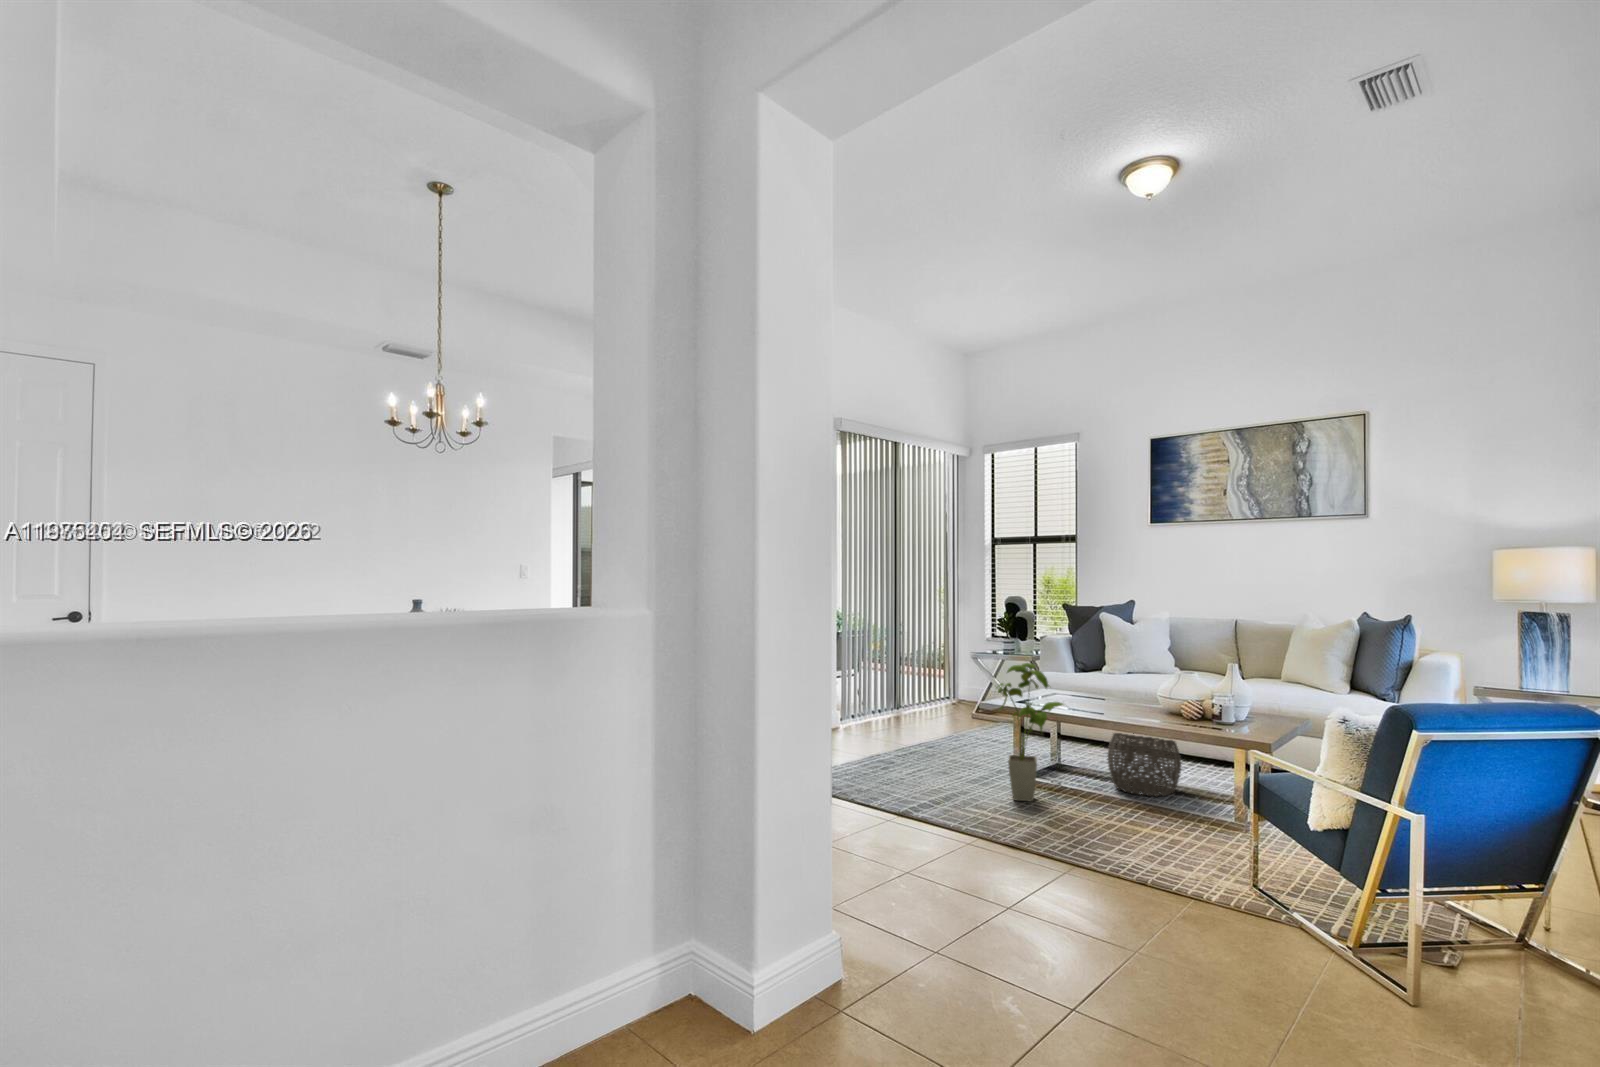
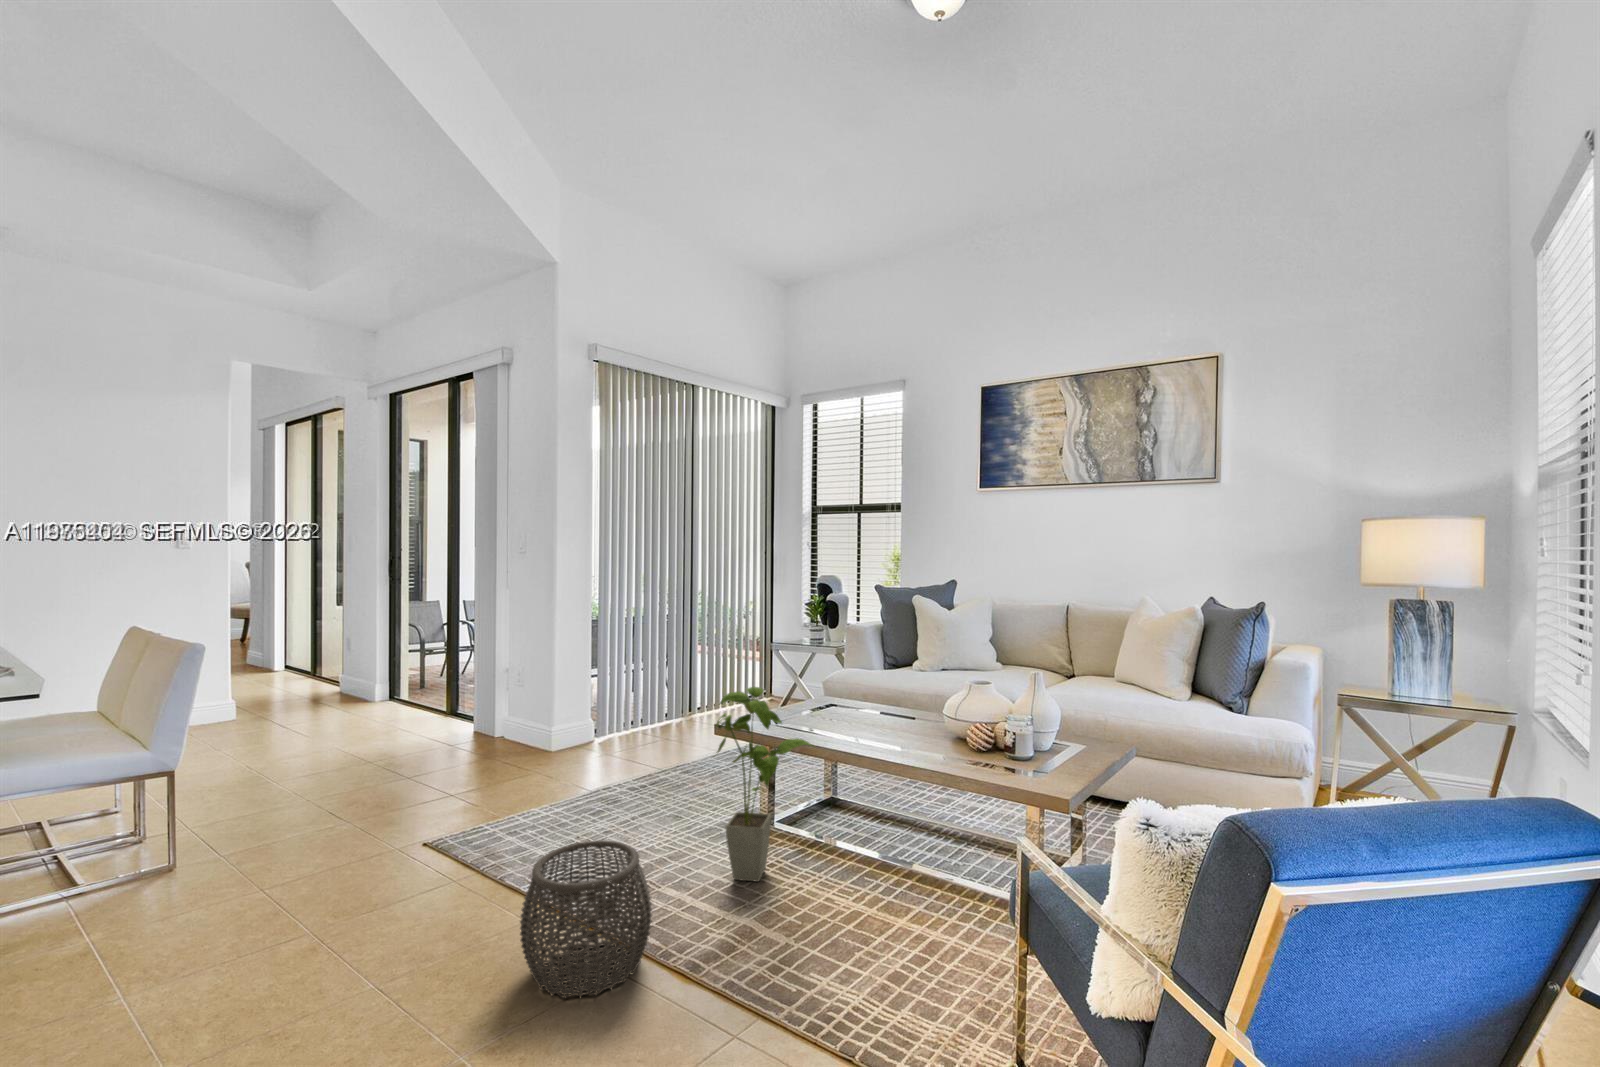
woven basket: present [1107,733,1181,797] -> present [520,840,652,999]

